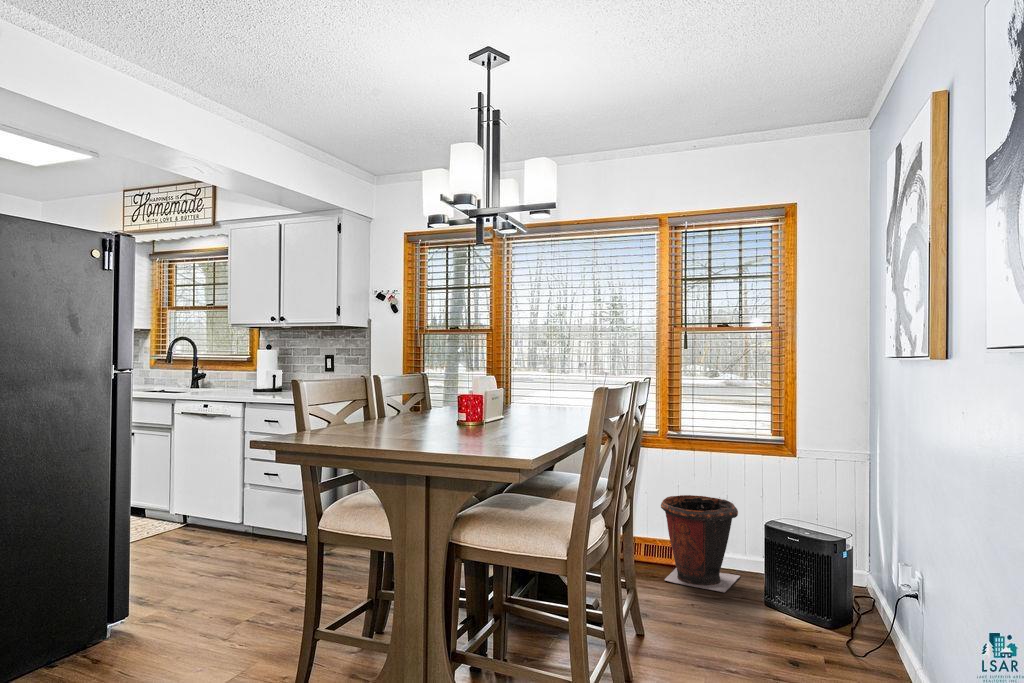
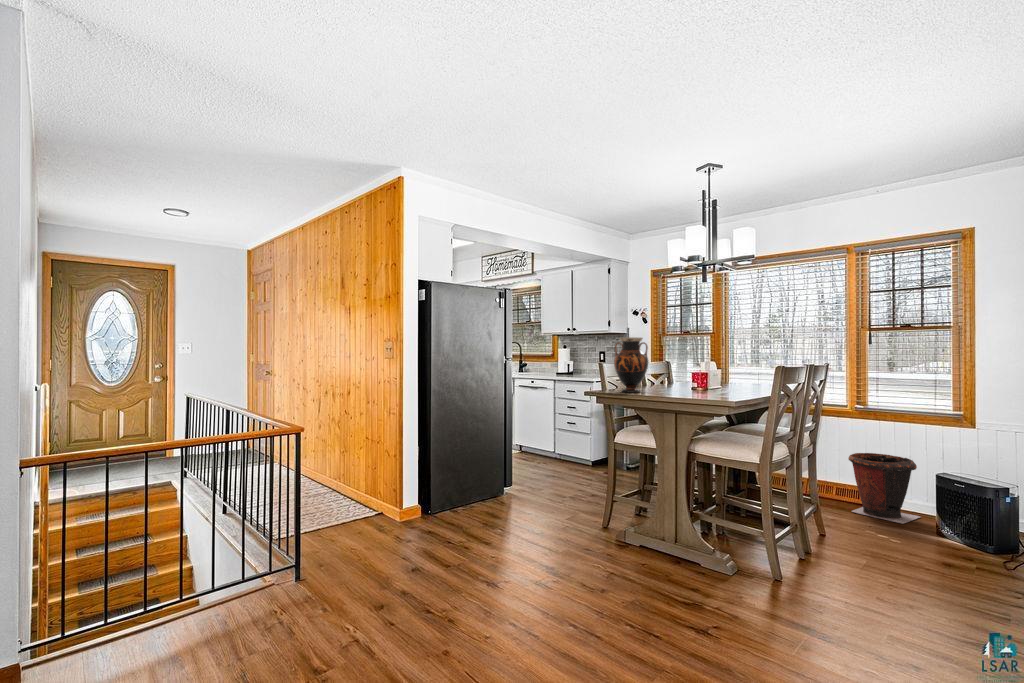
vase: none [318,335,382,437] -> present [614,337,649,393]

